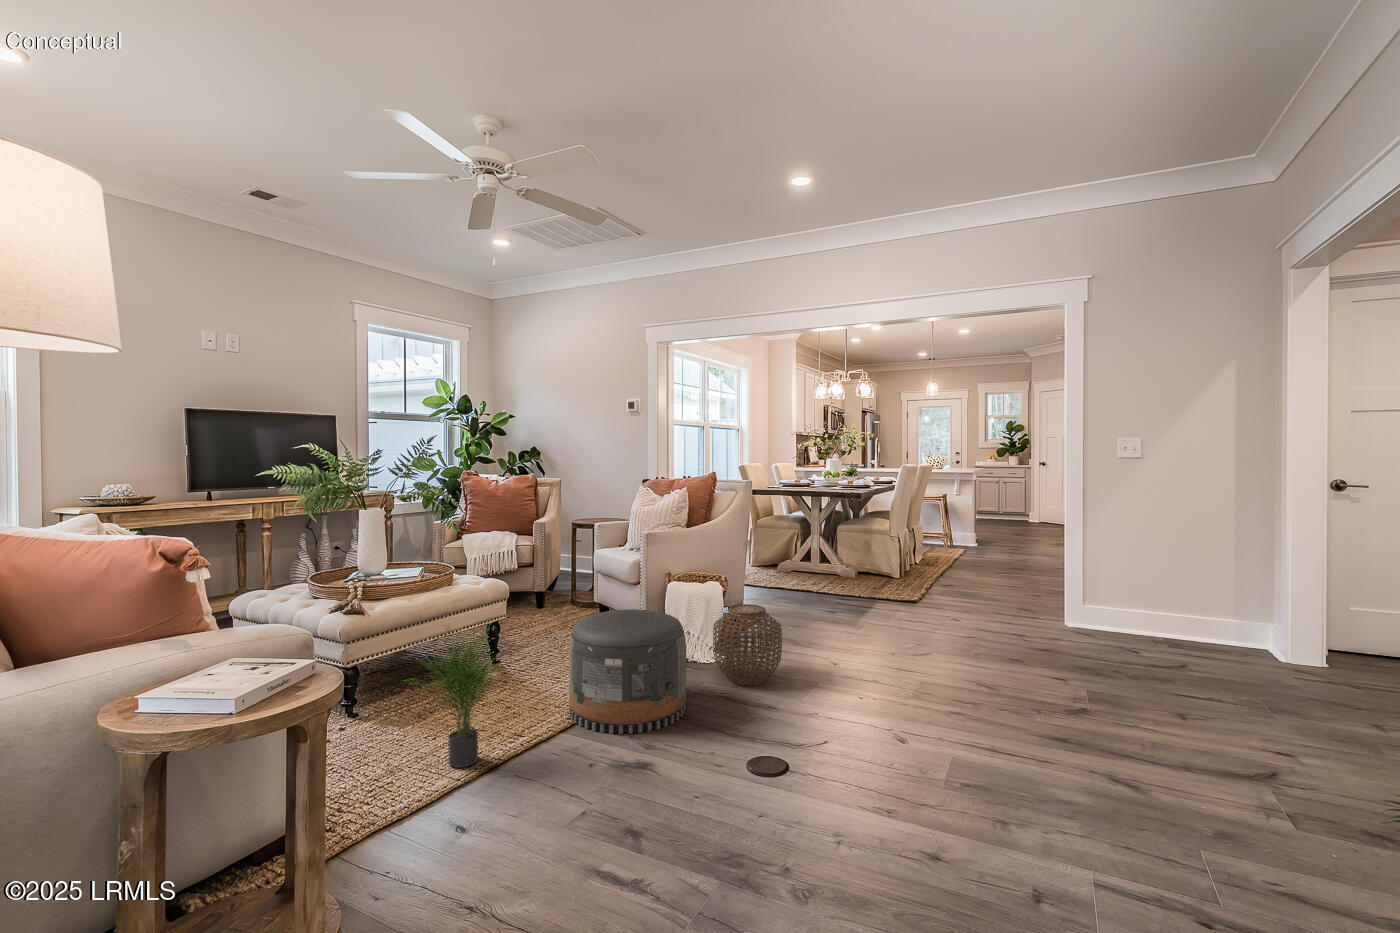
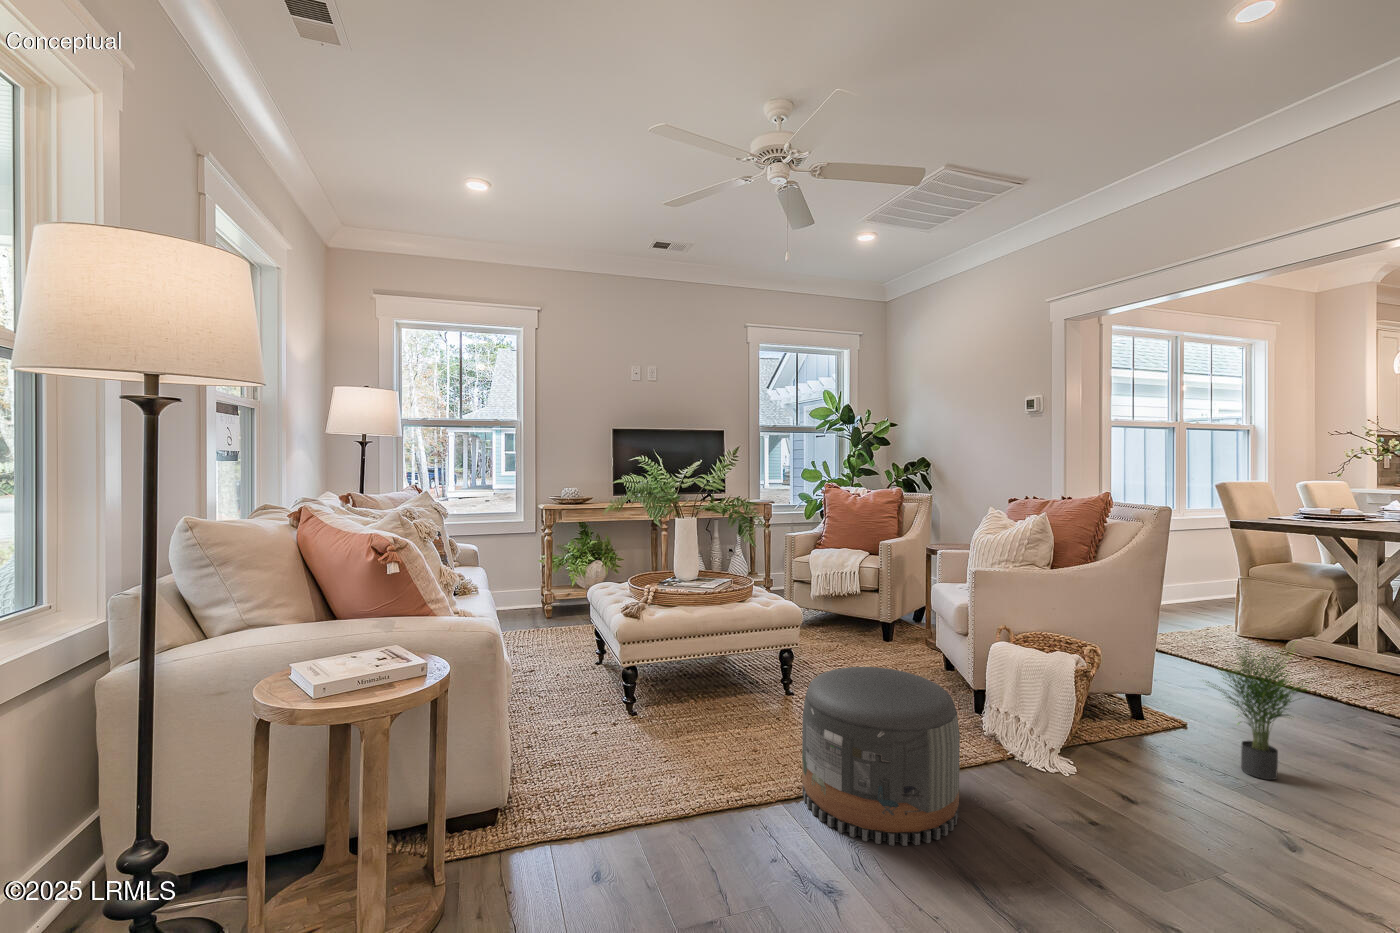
woven basket: present [713,604,782,685] -> none [1030,698,1154,833]
potted plant: present [416,633,498,768] -> present [1208,646,1309,780]

